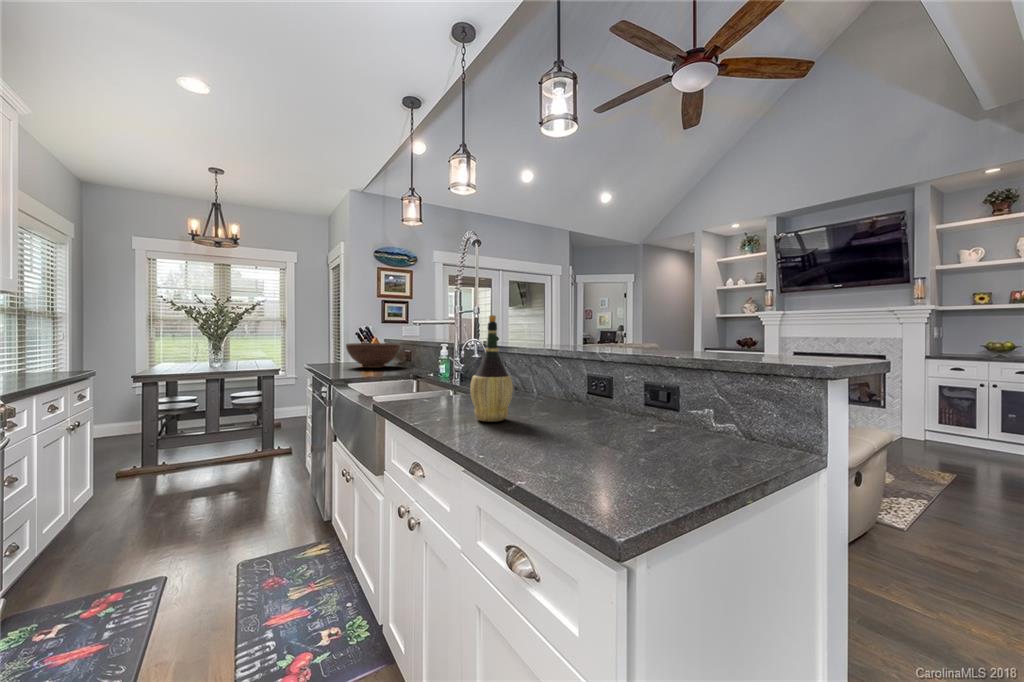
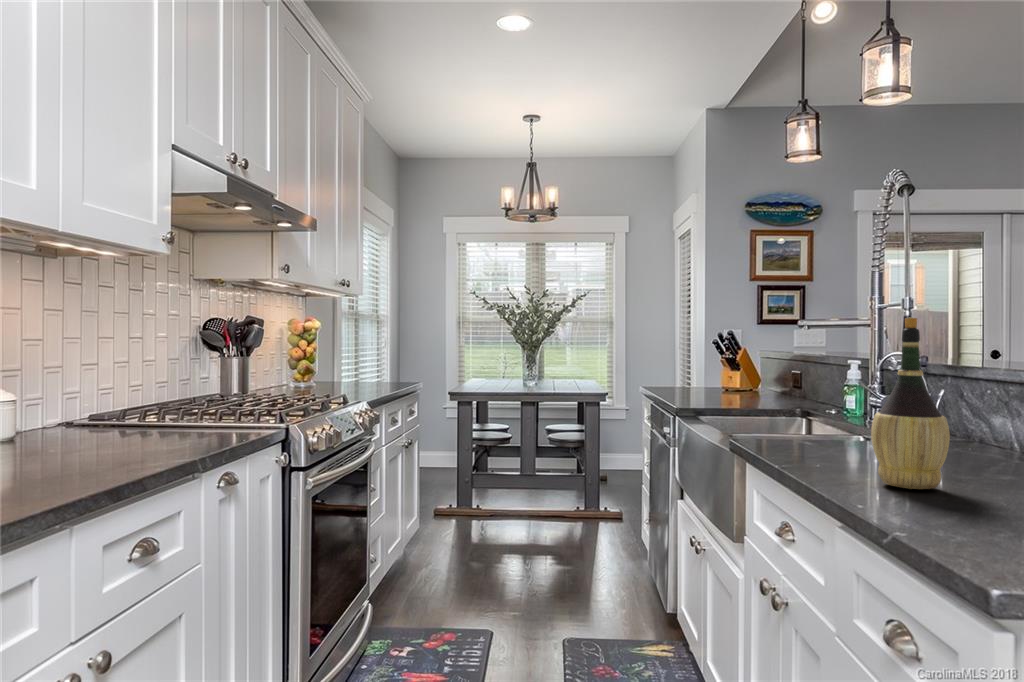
fruit bowl: present [346,343,400,368] -> none [694,359,779,398]

